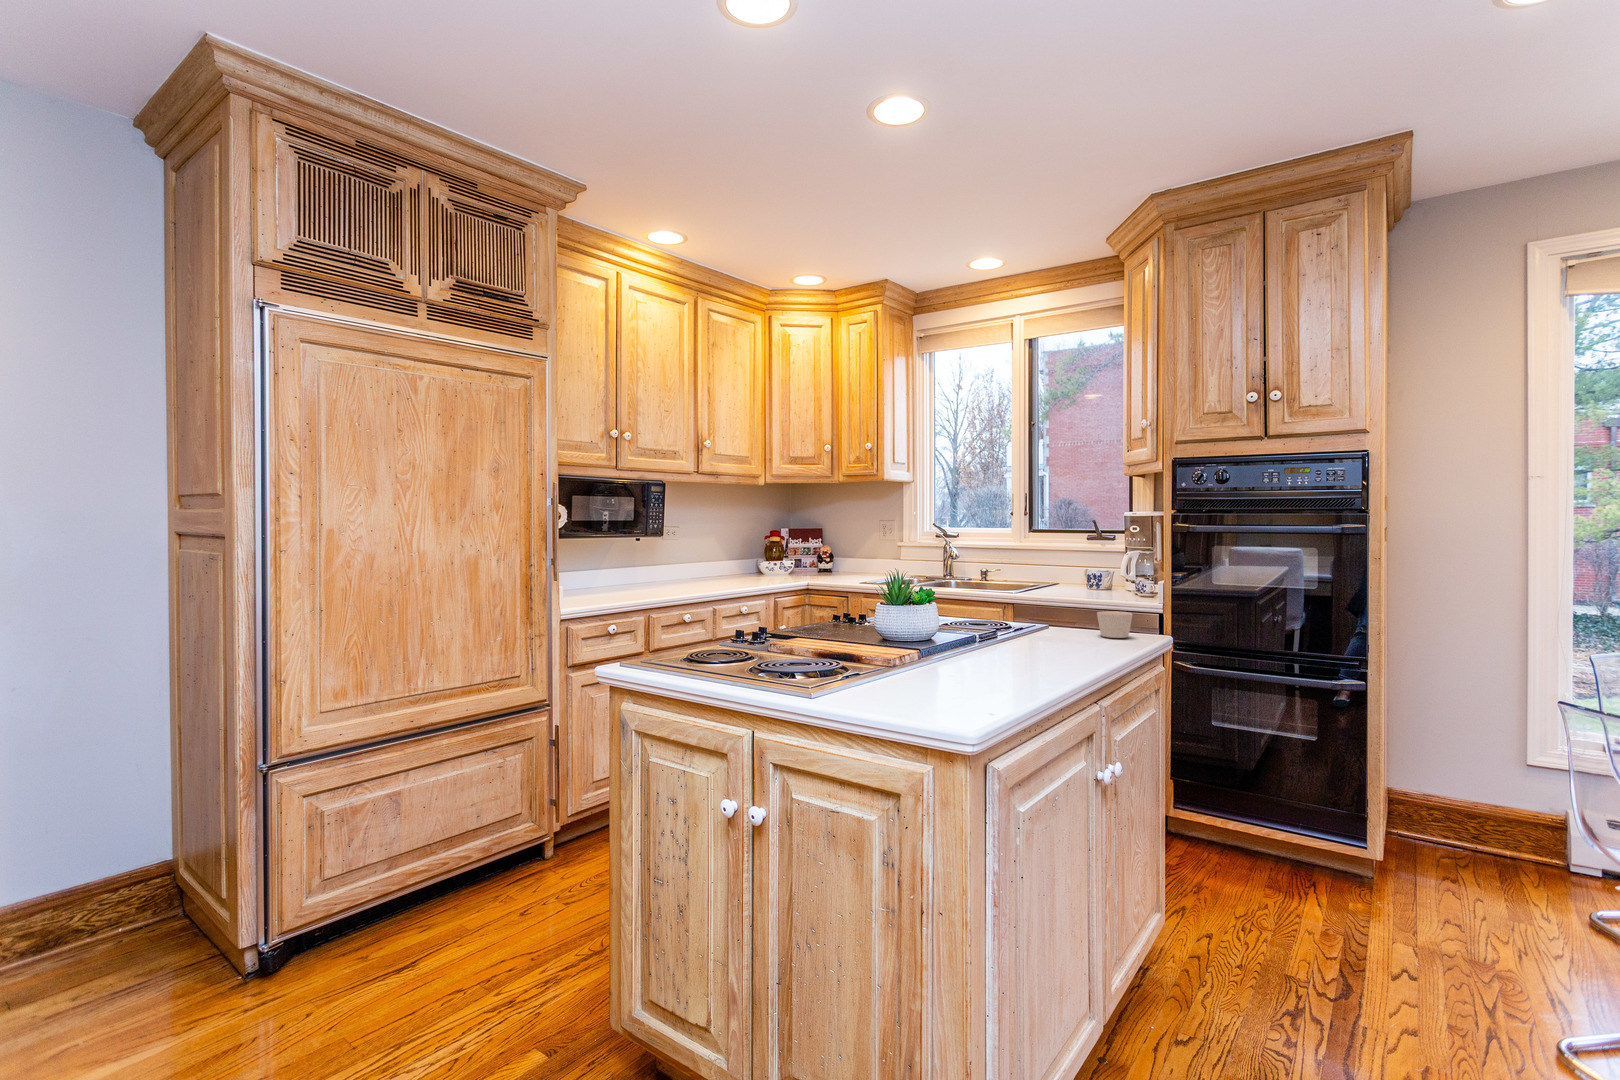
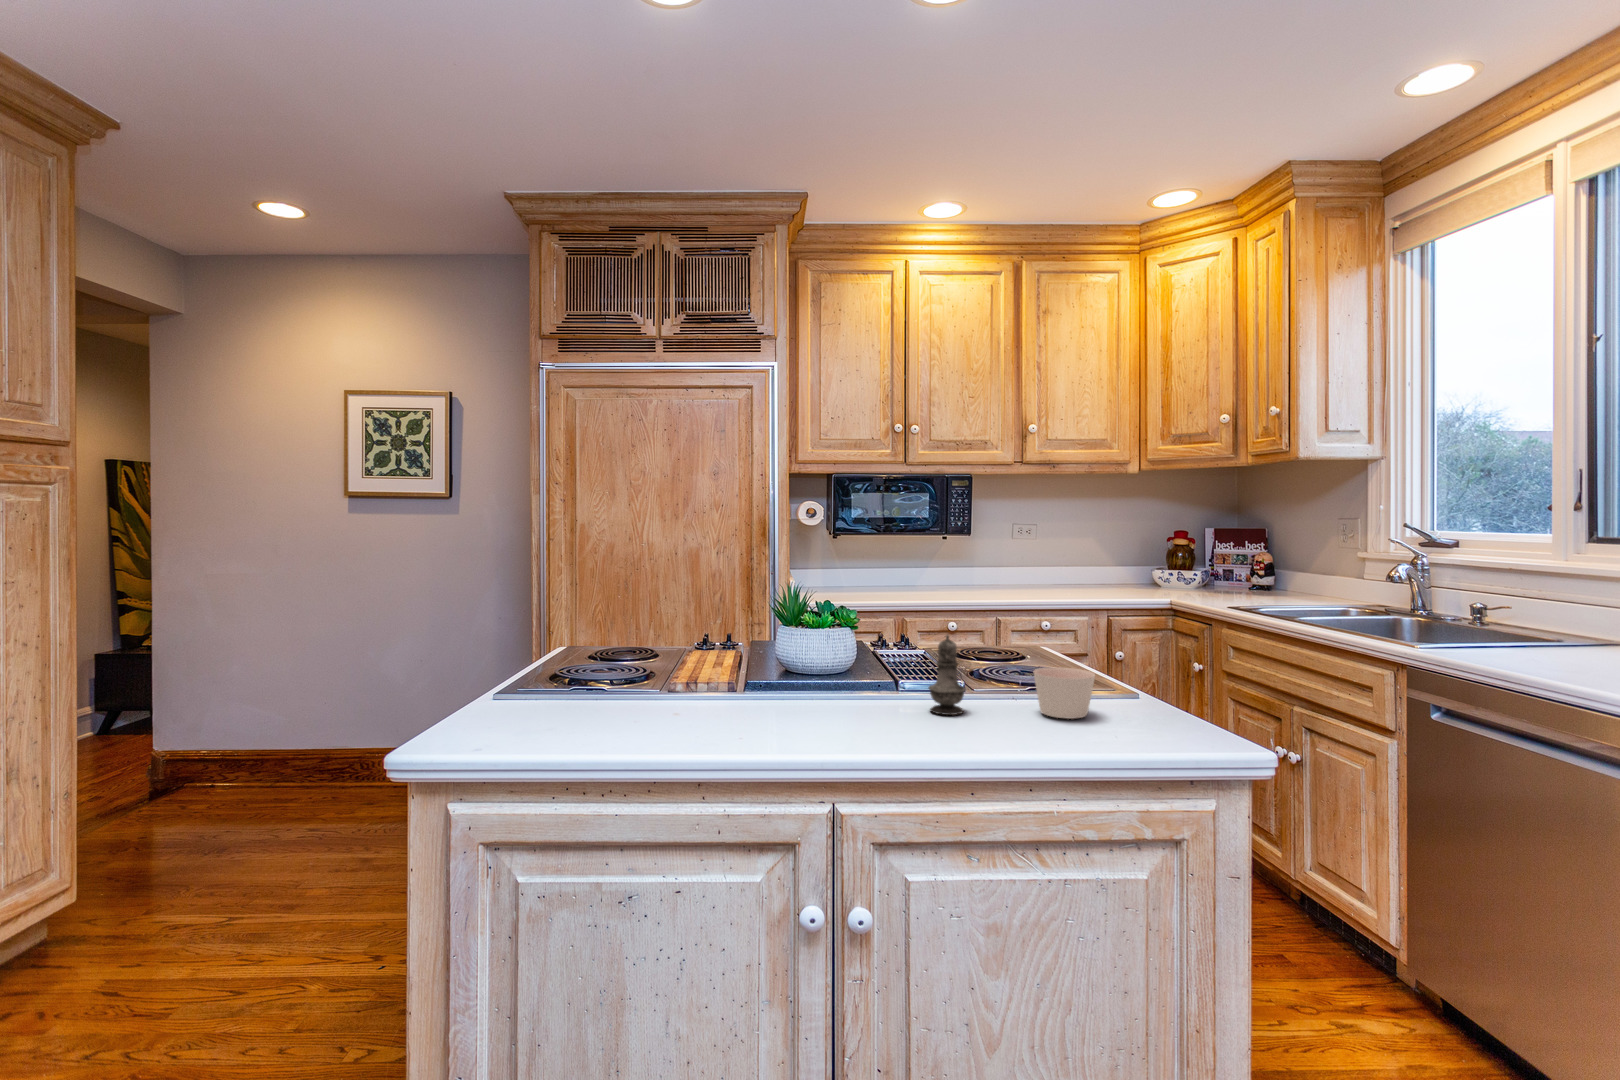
salt shaker: none [1071,597,1095,645] -> present [929,635,966,715]

